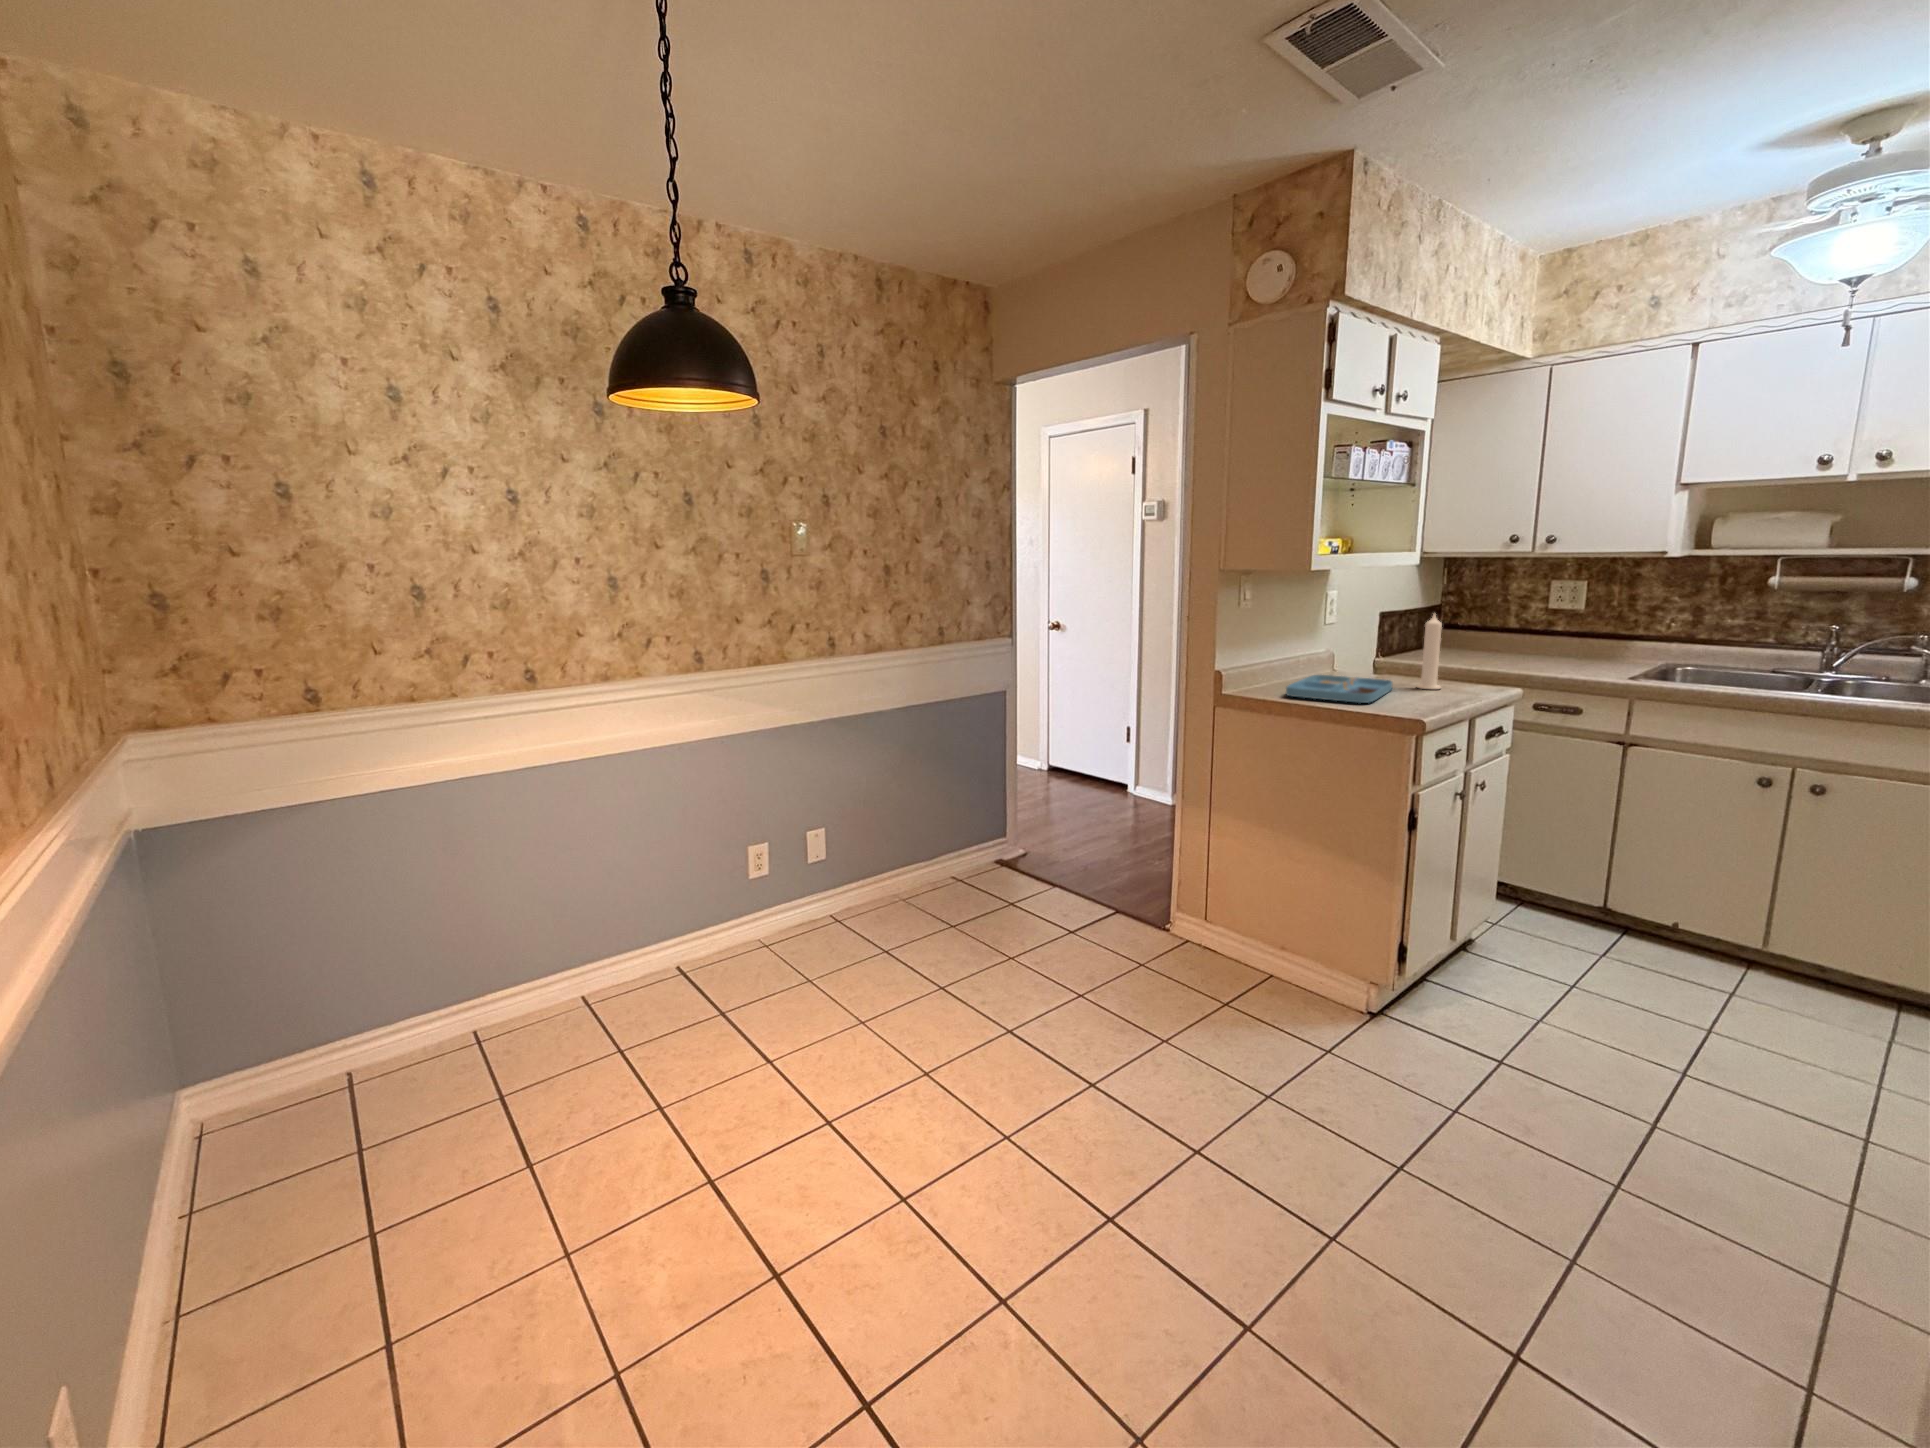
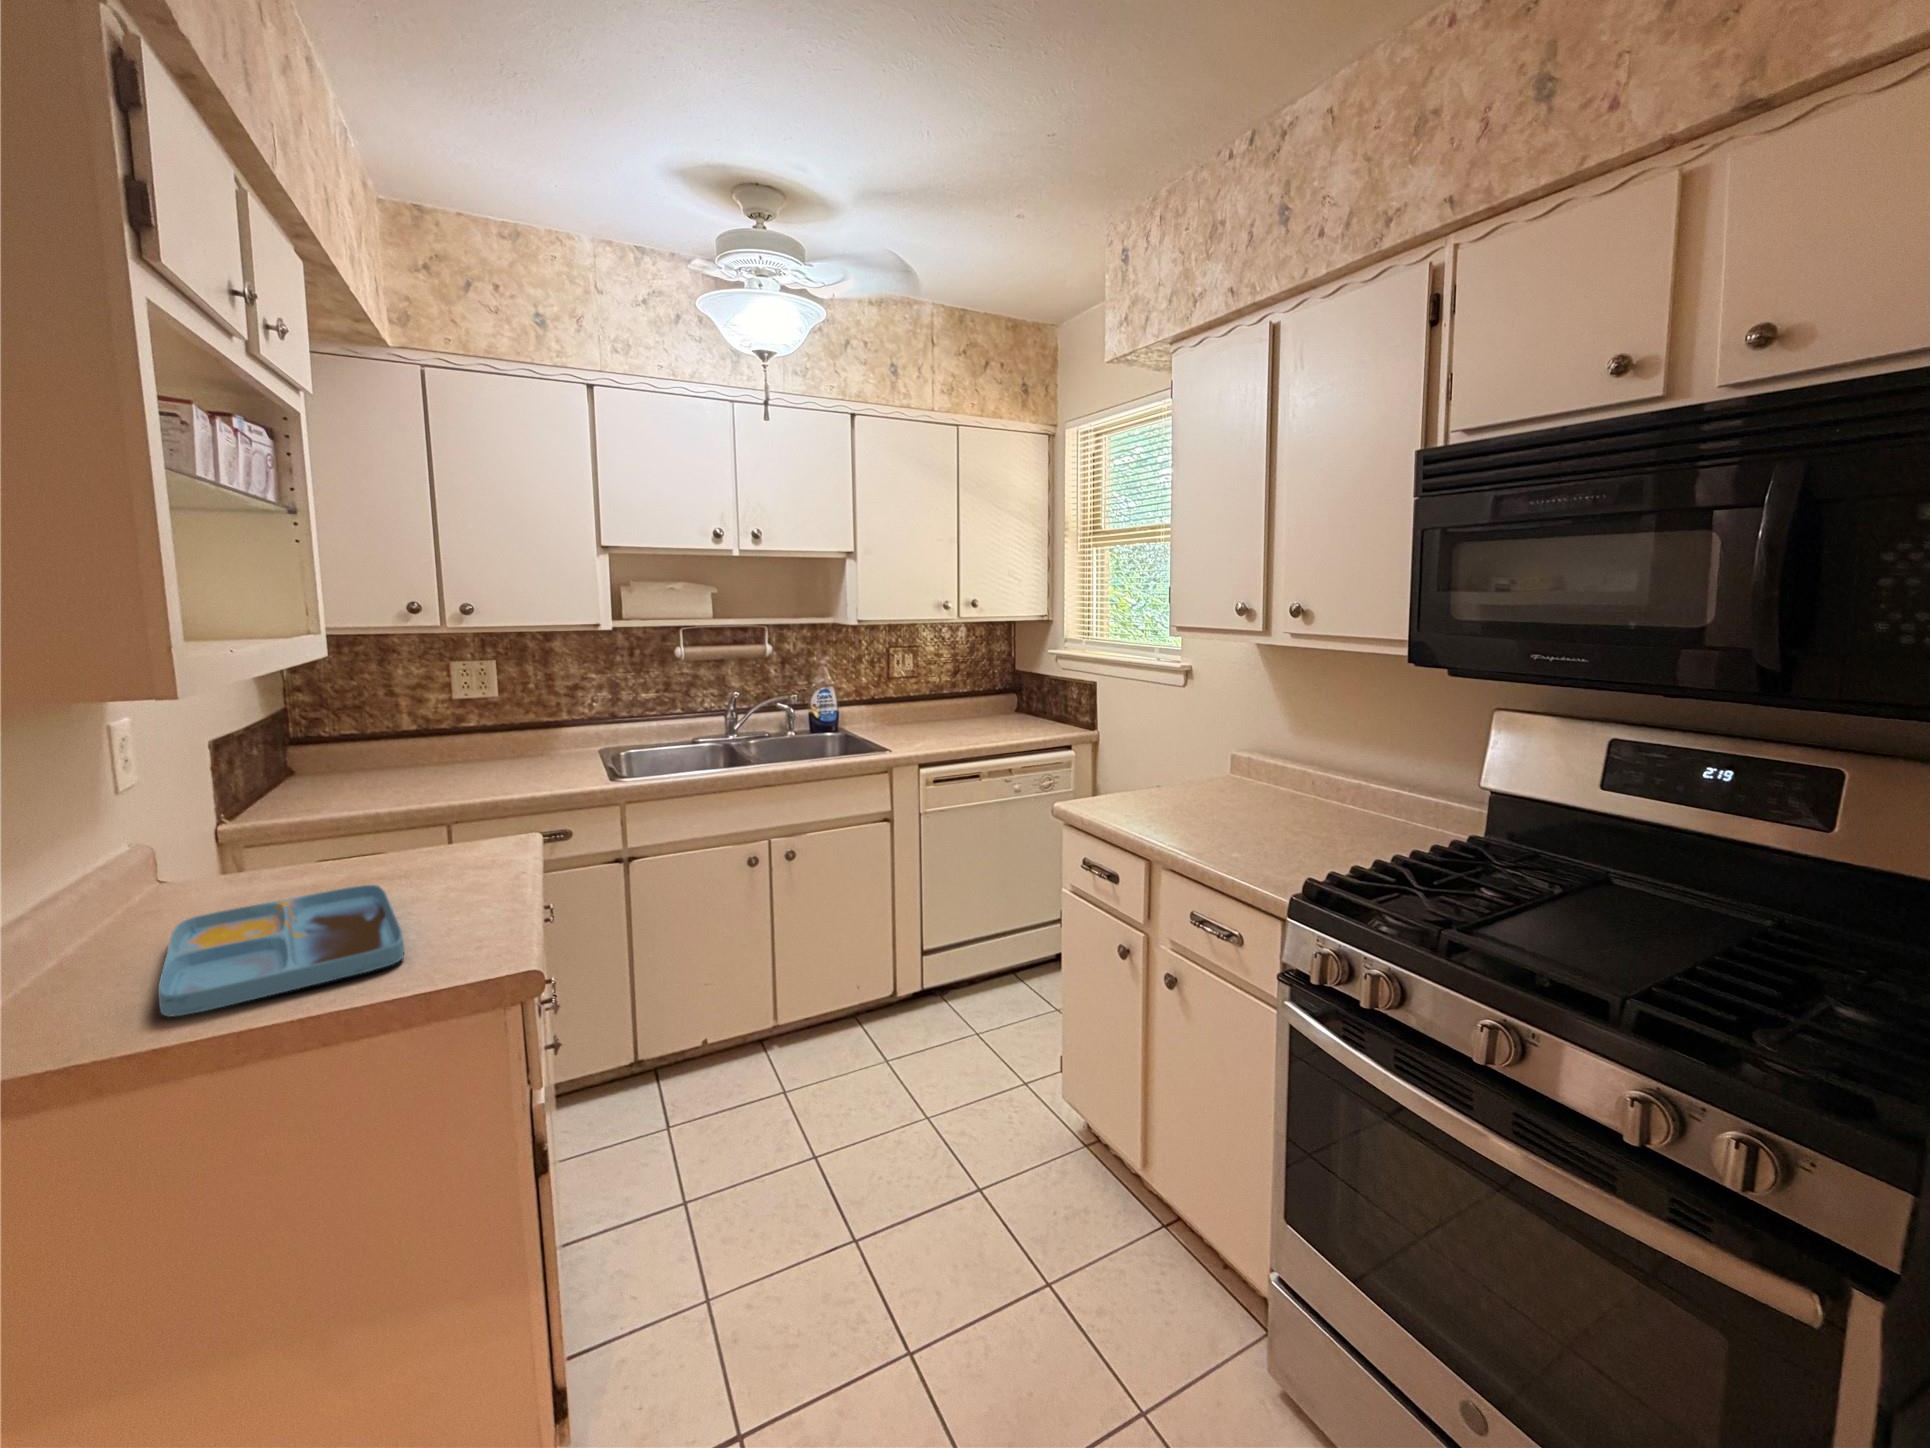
candle: present [1417,614,1442,689] -> none [415,744,462,882]

